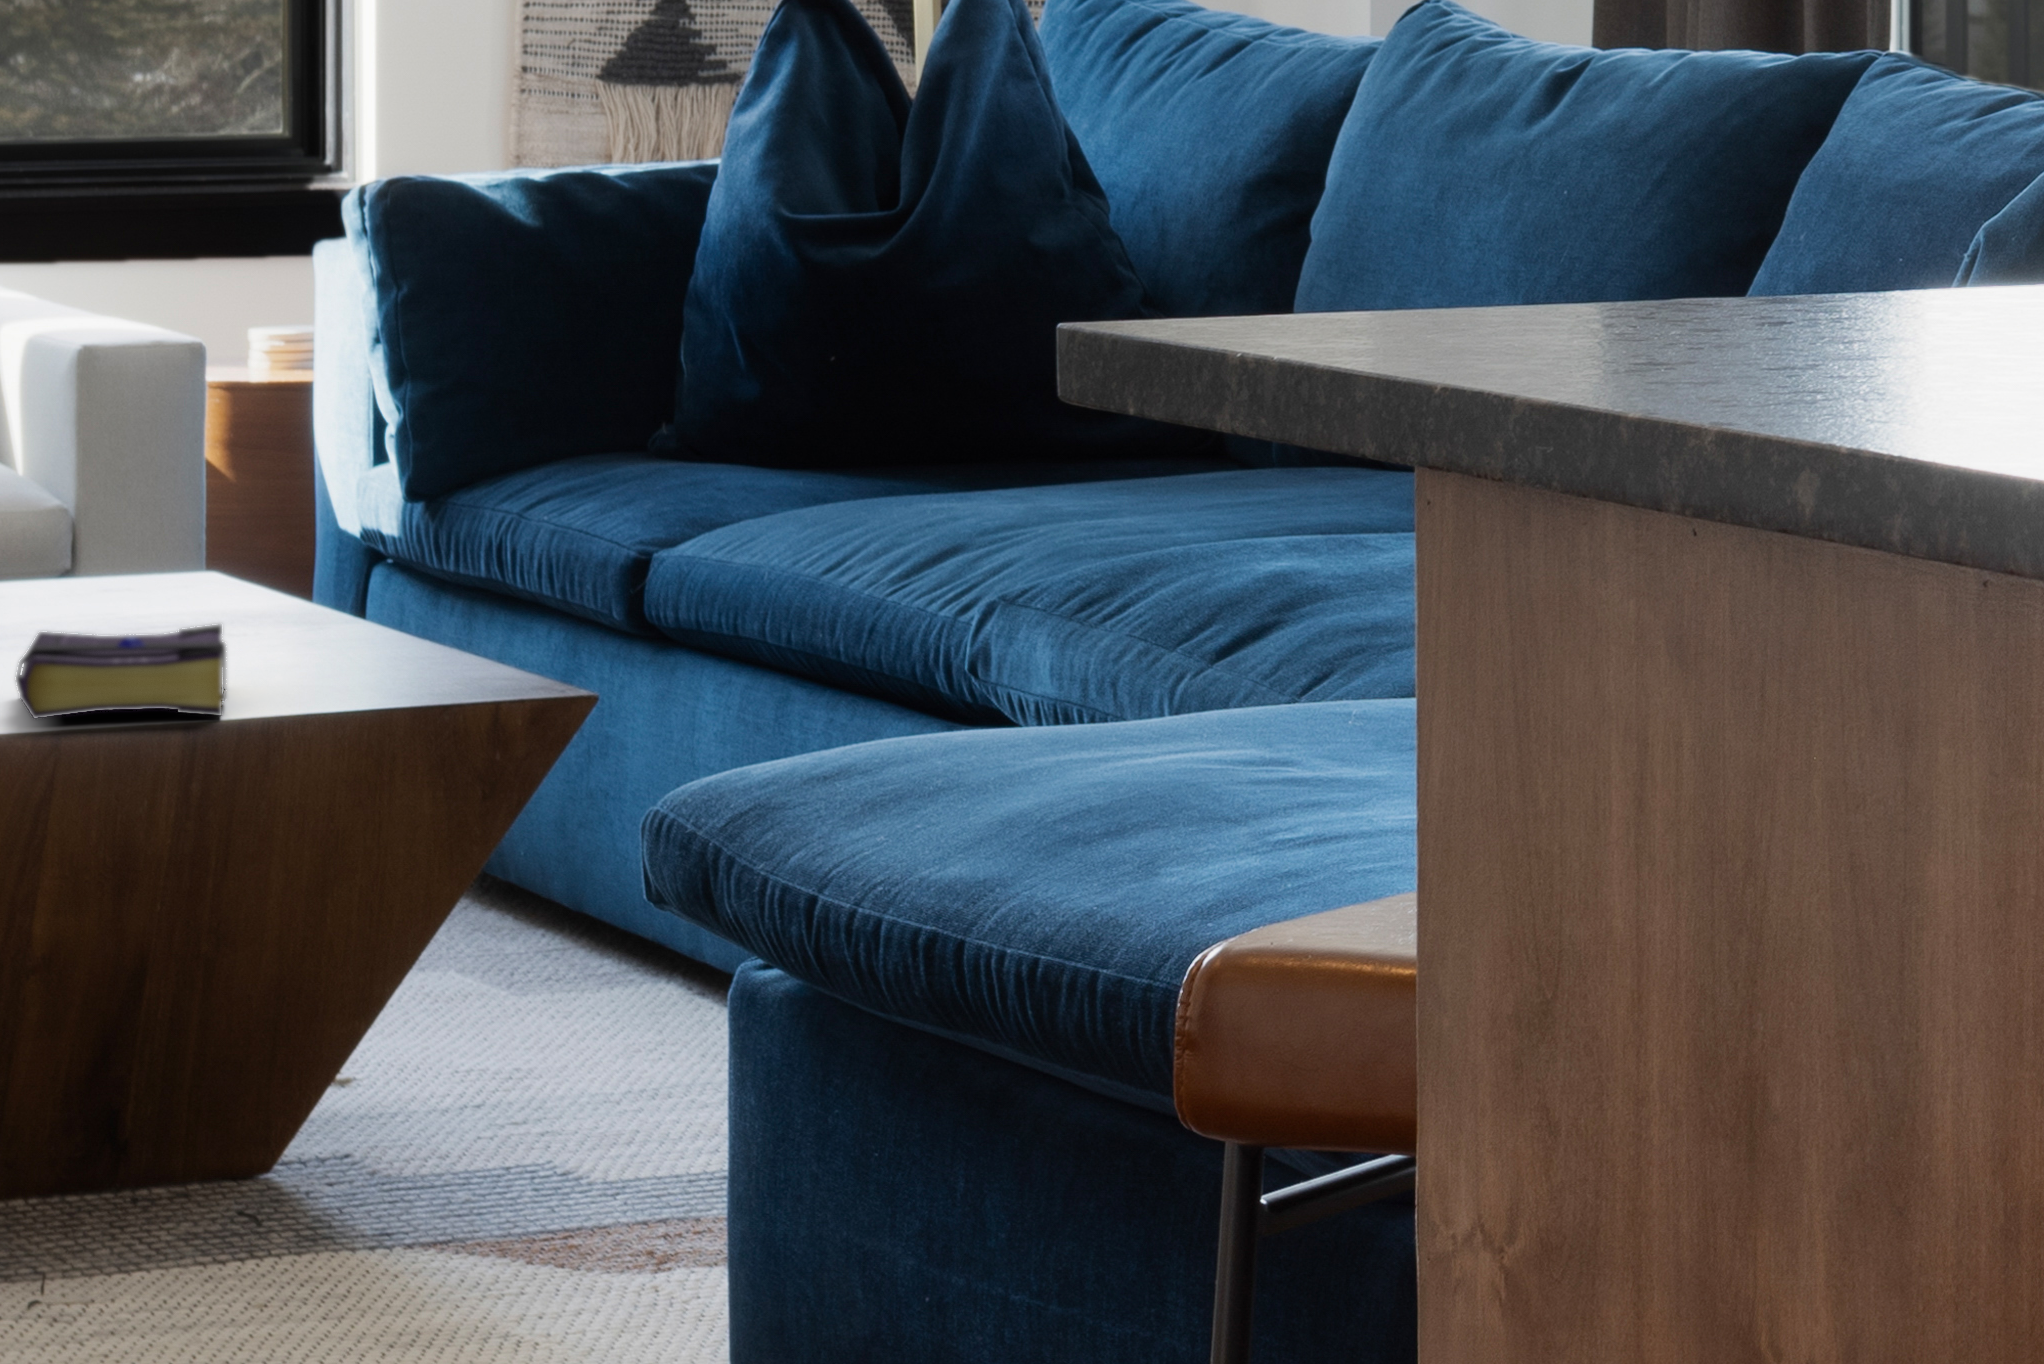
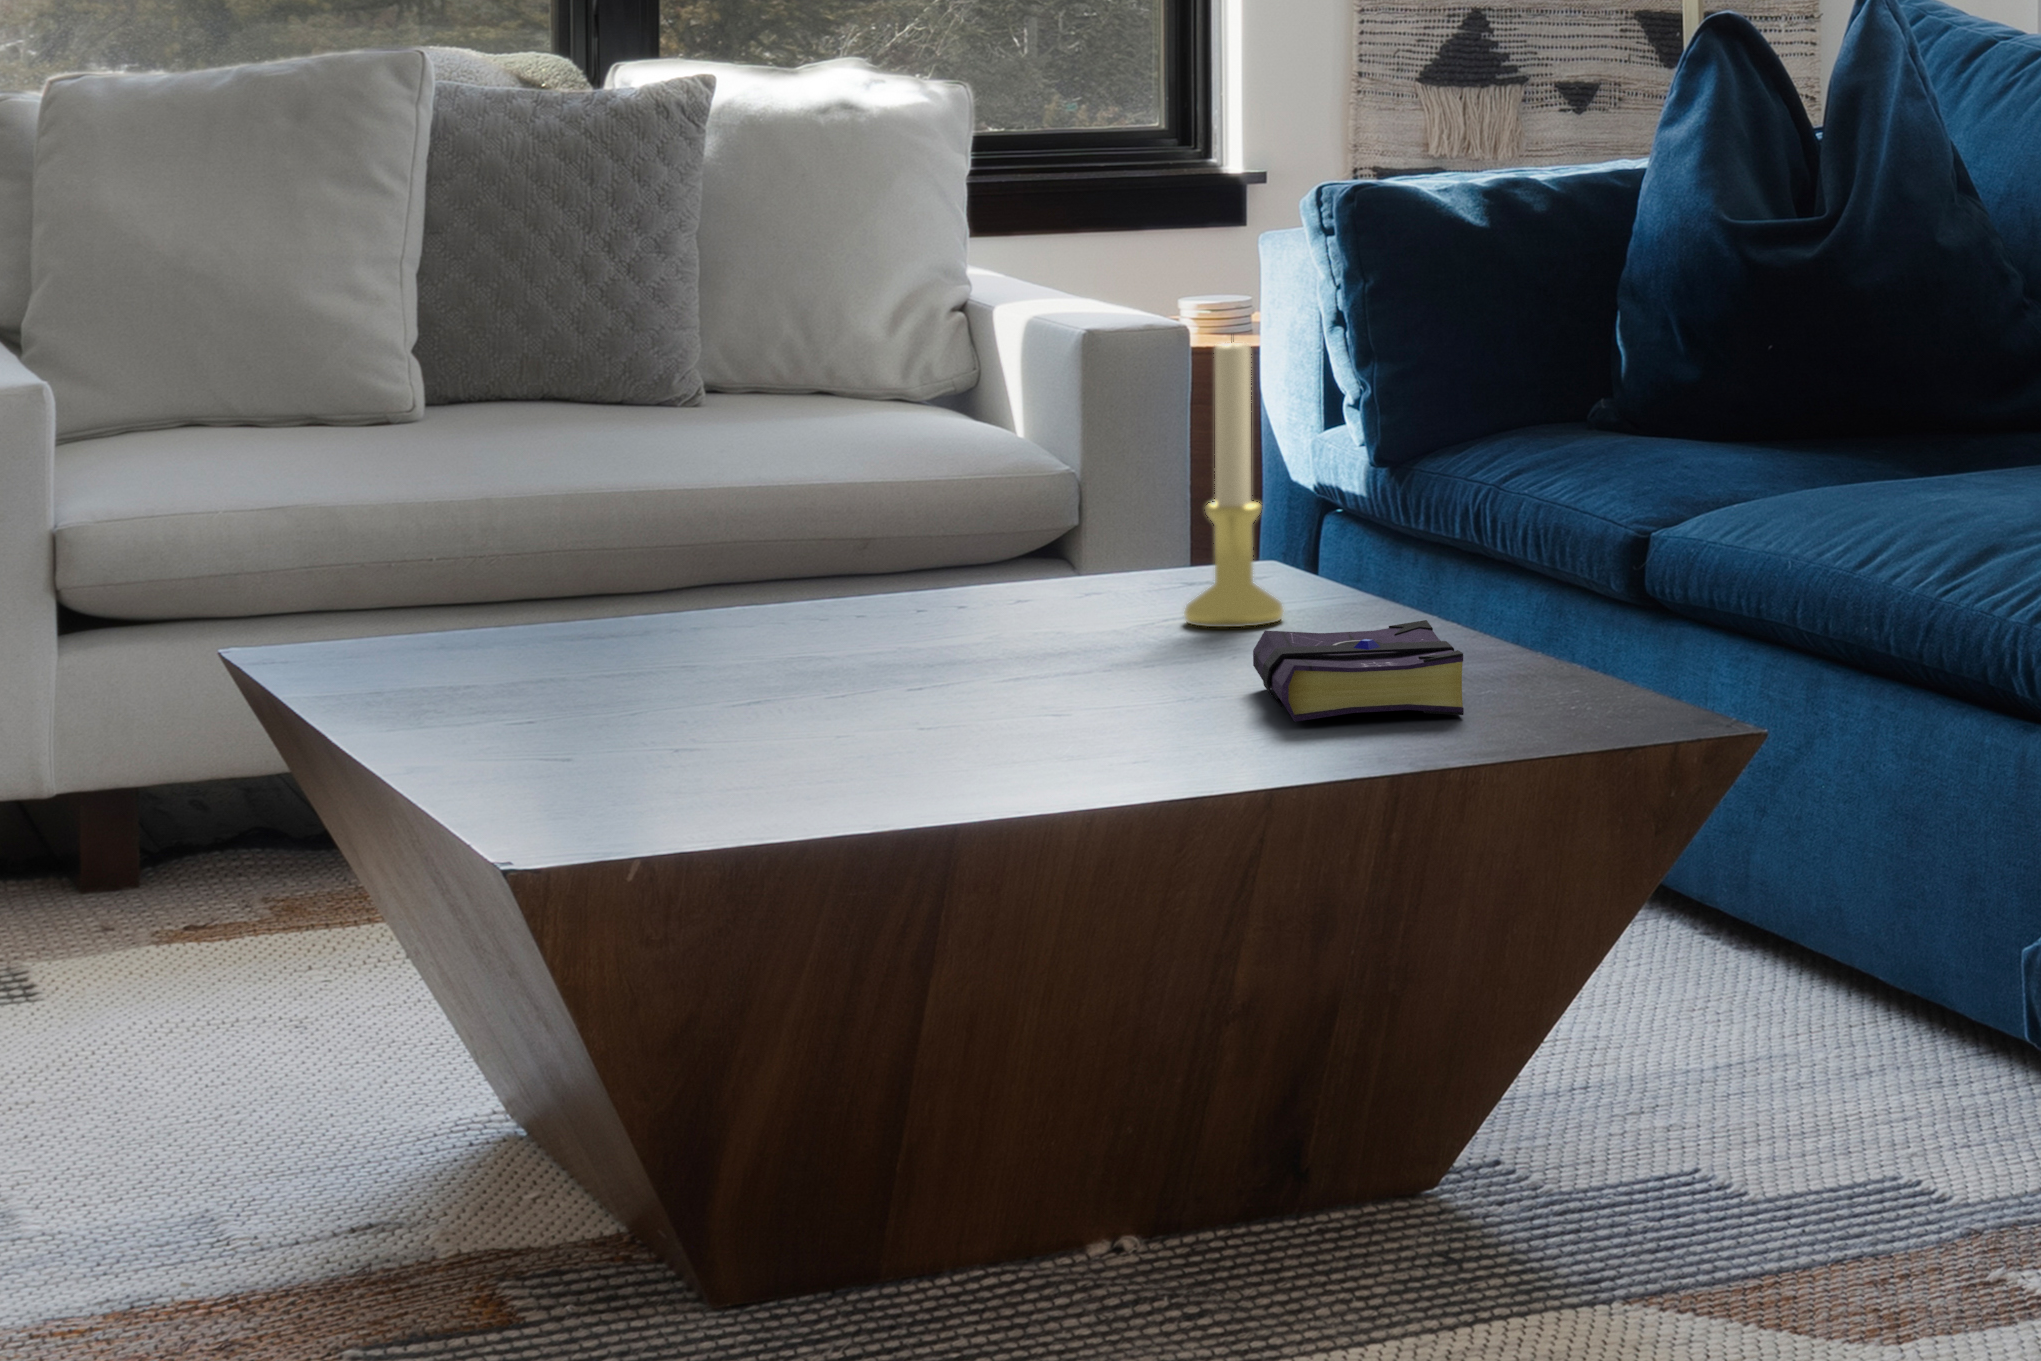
candle holder: none [9,321,122,643] -> present [1184,337,1283,627]

